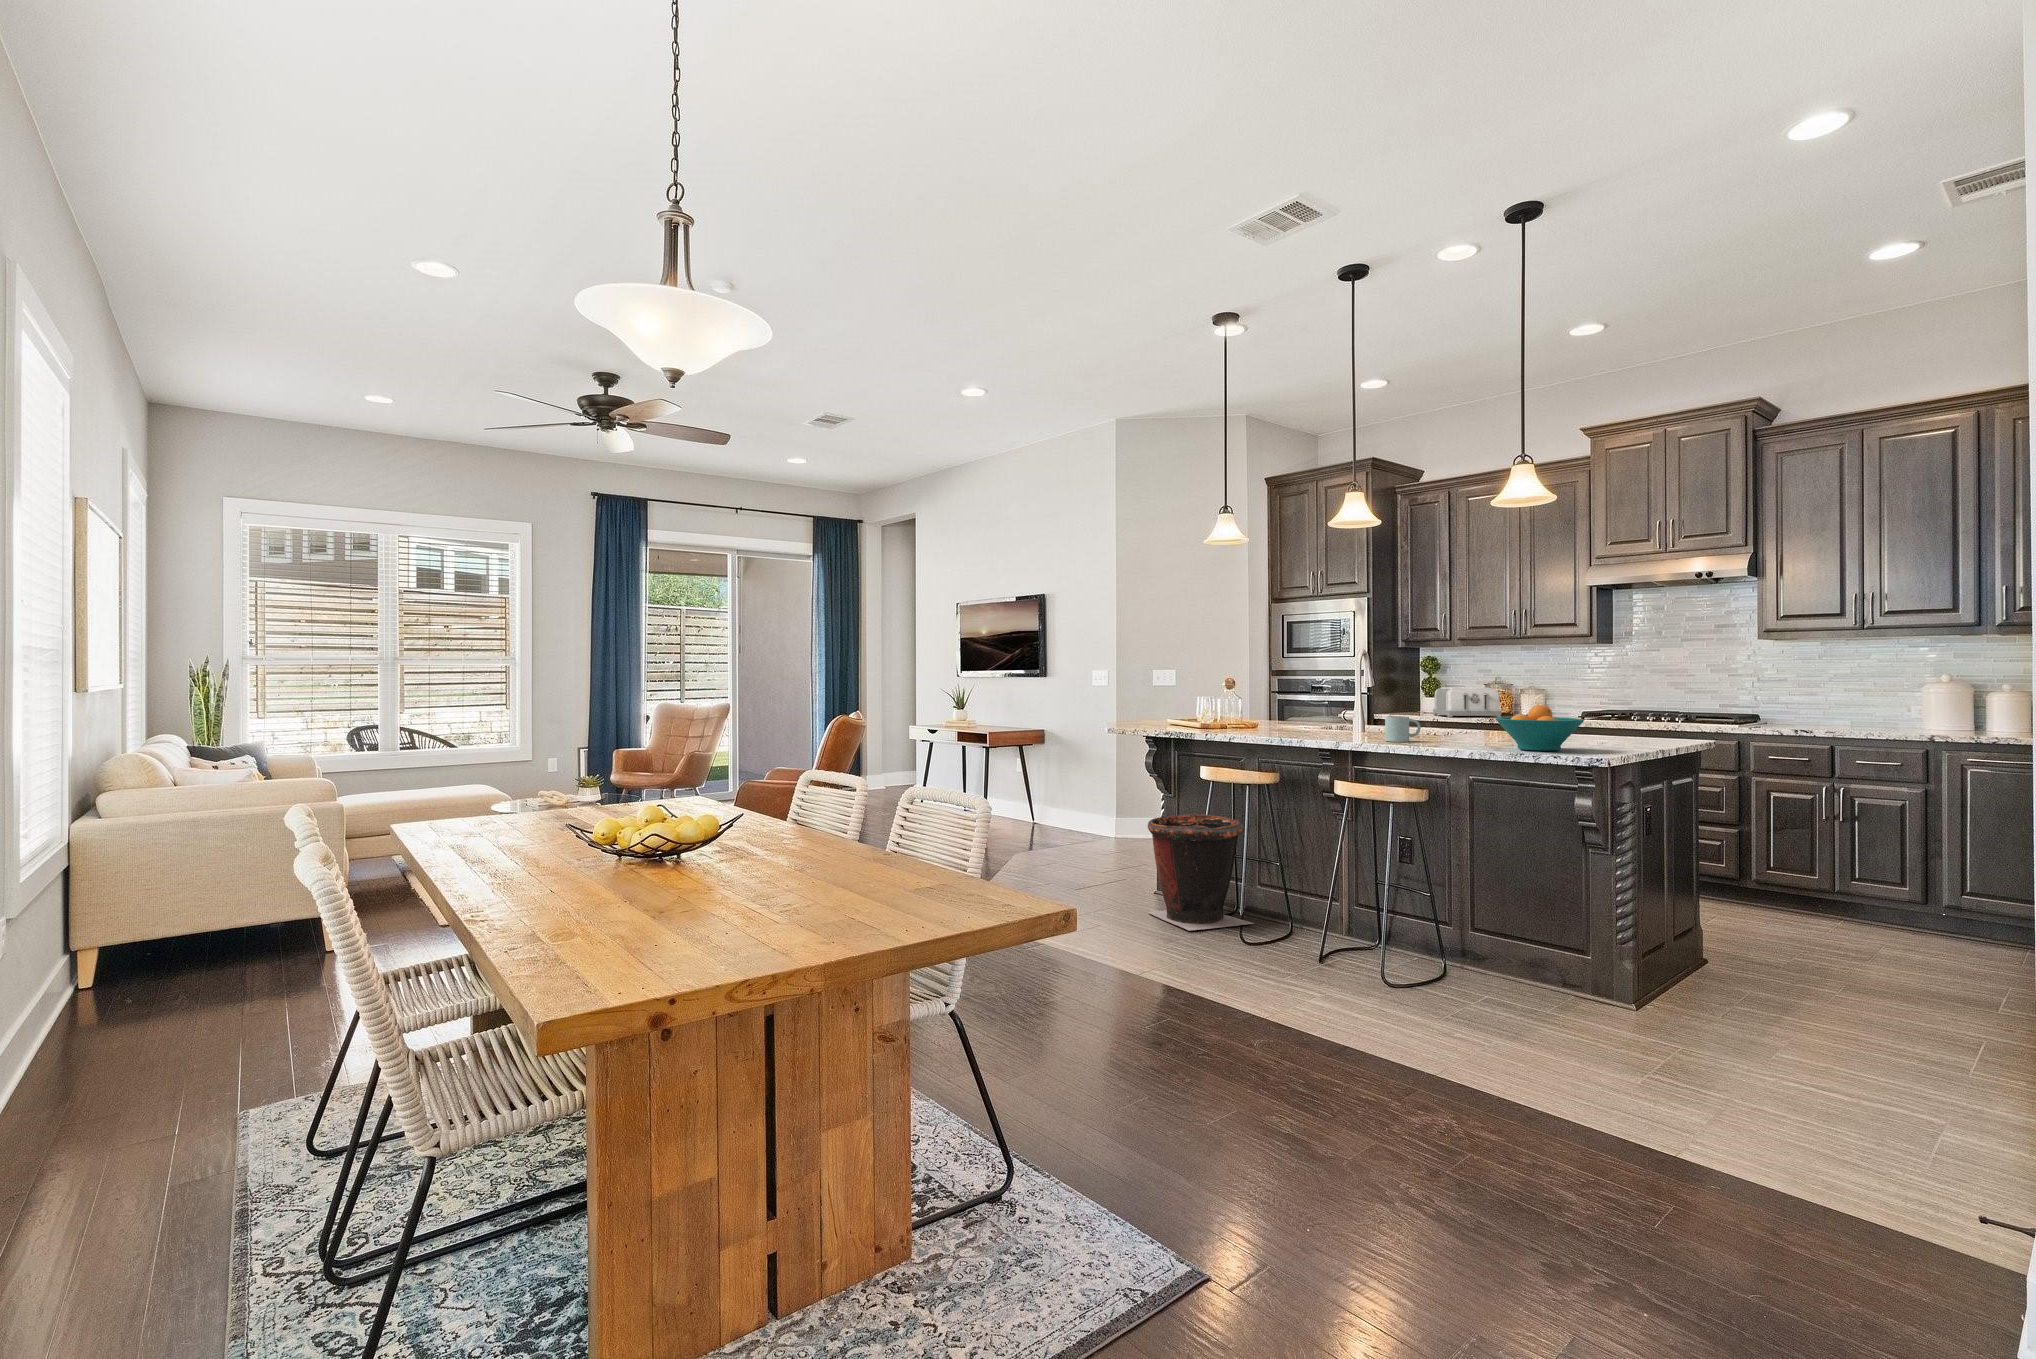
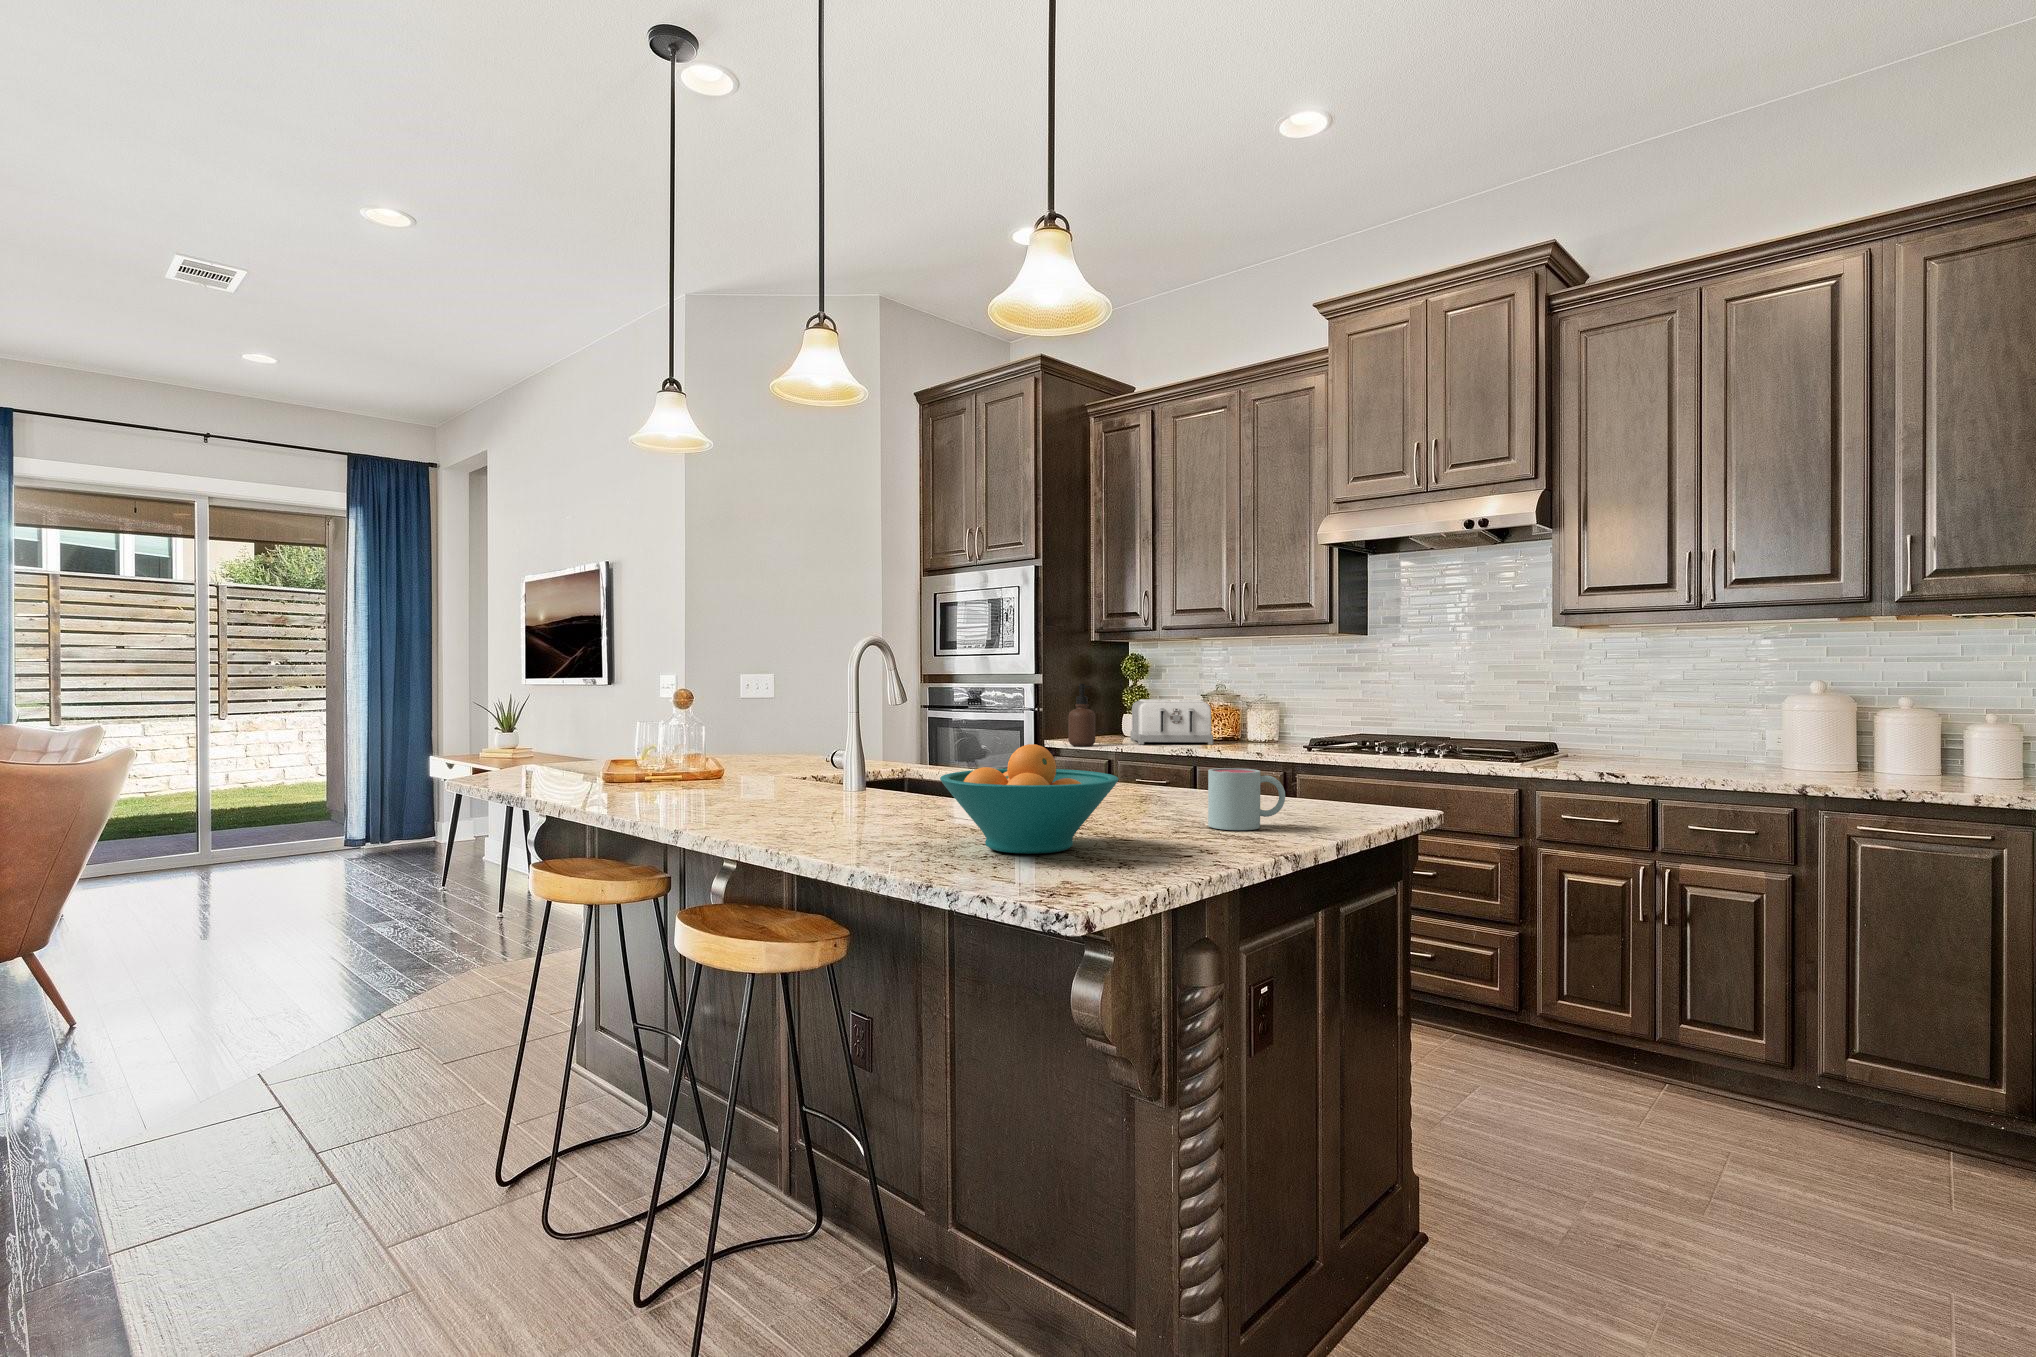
soap dispenser: none [1401,677,1421,718] -> present [1068,684,1095,746]
mug: present [1385,716,1421,742] -> present [1208,768,1285,830]
trash can: present [1148,815,1254,931] -> none [454,932,652,1184]

